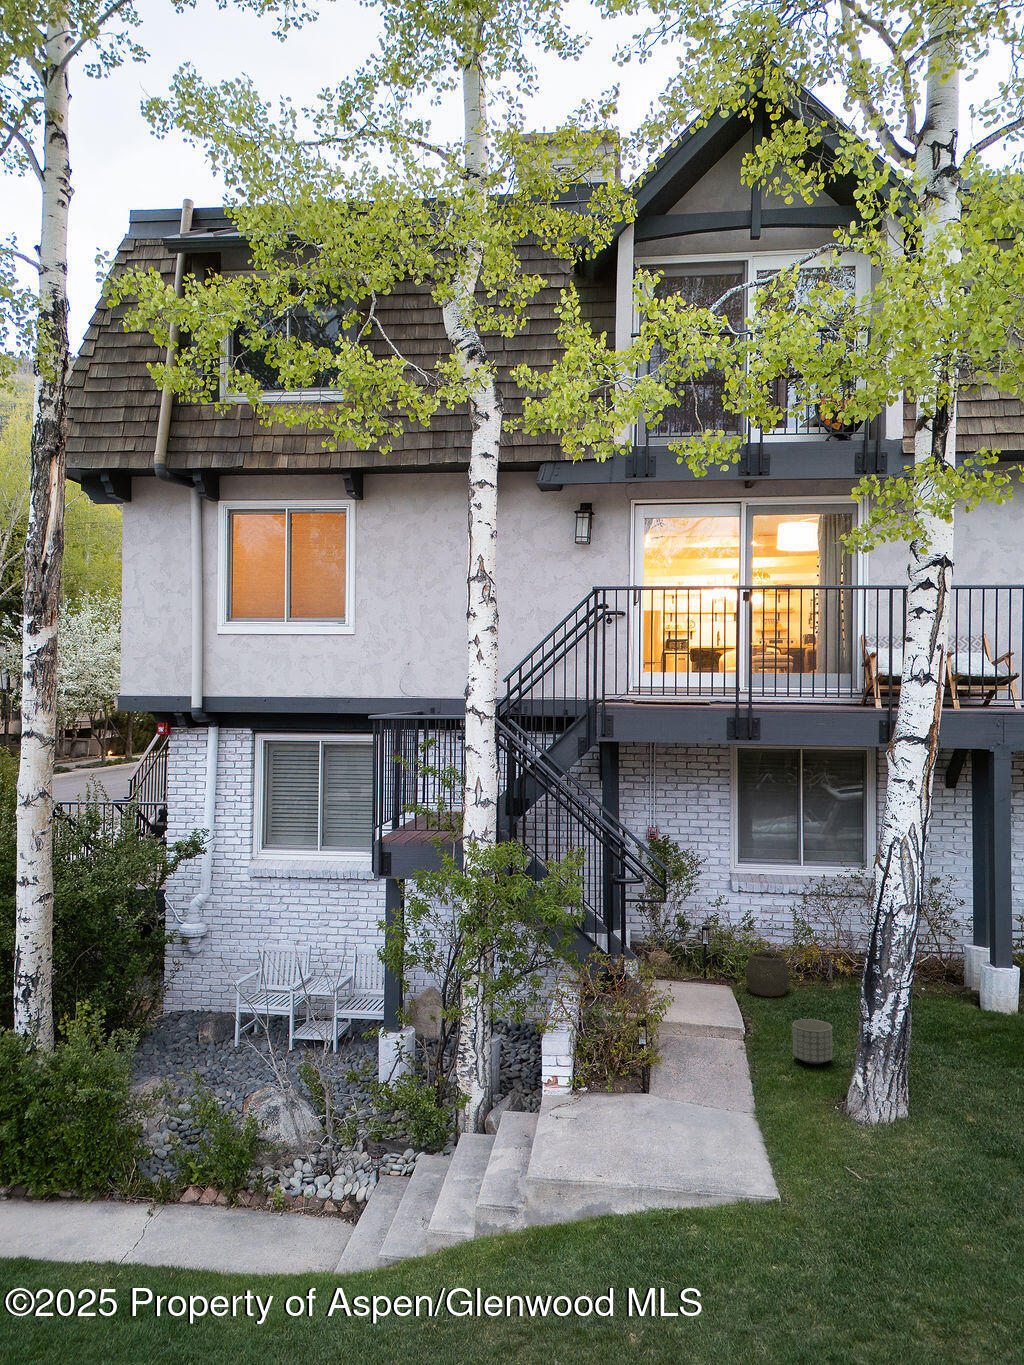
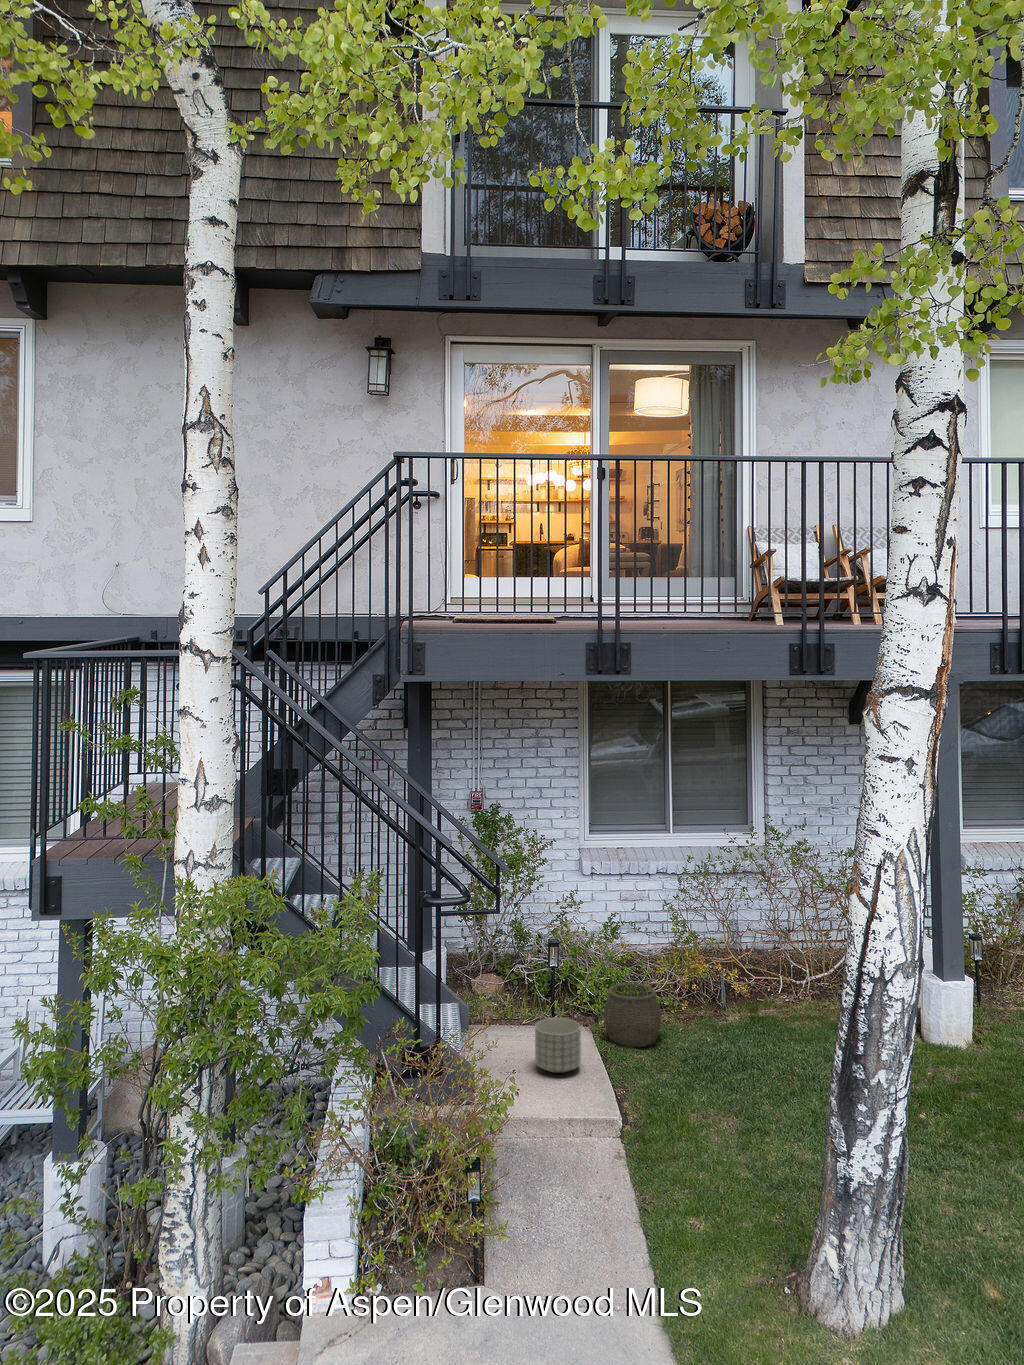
planter: present [793,1019,833,1064] -> present [535,1018,581,1073]

